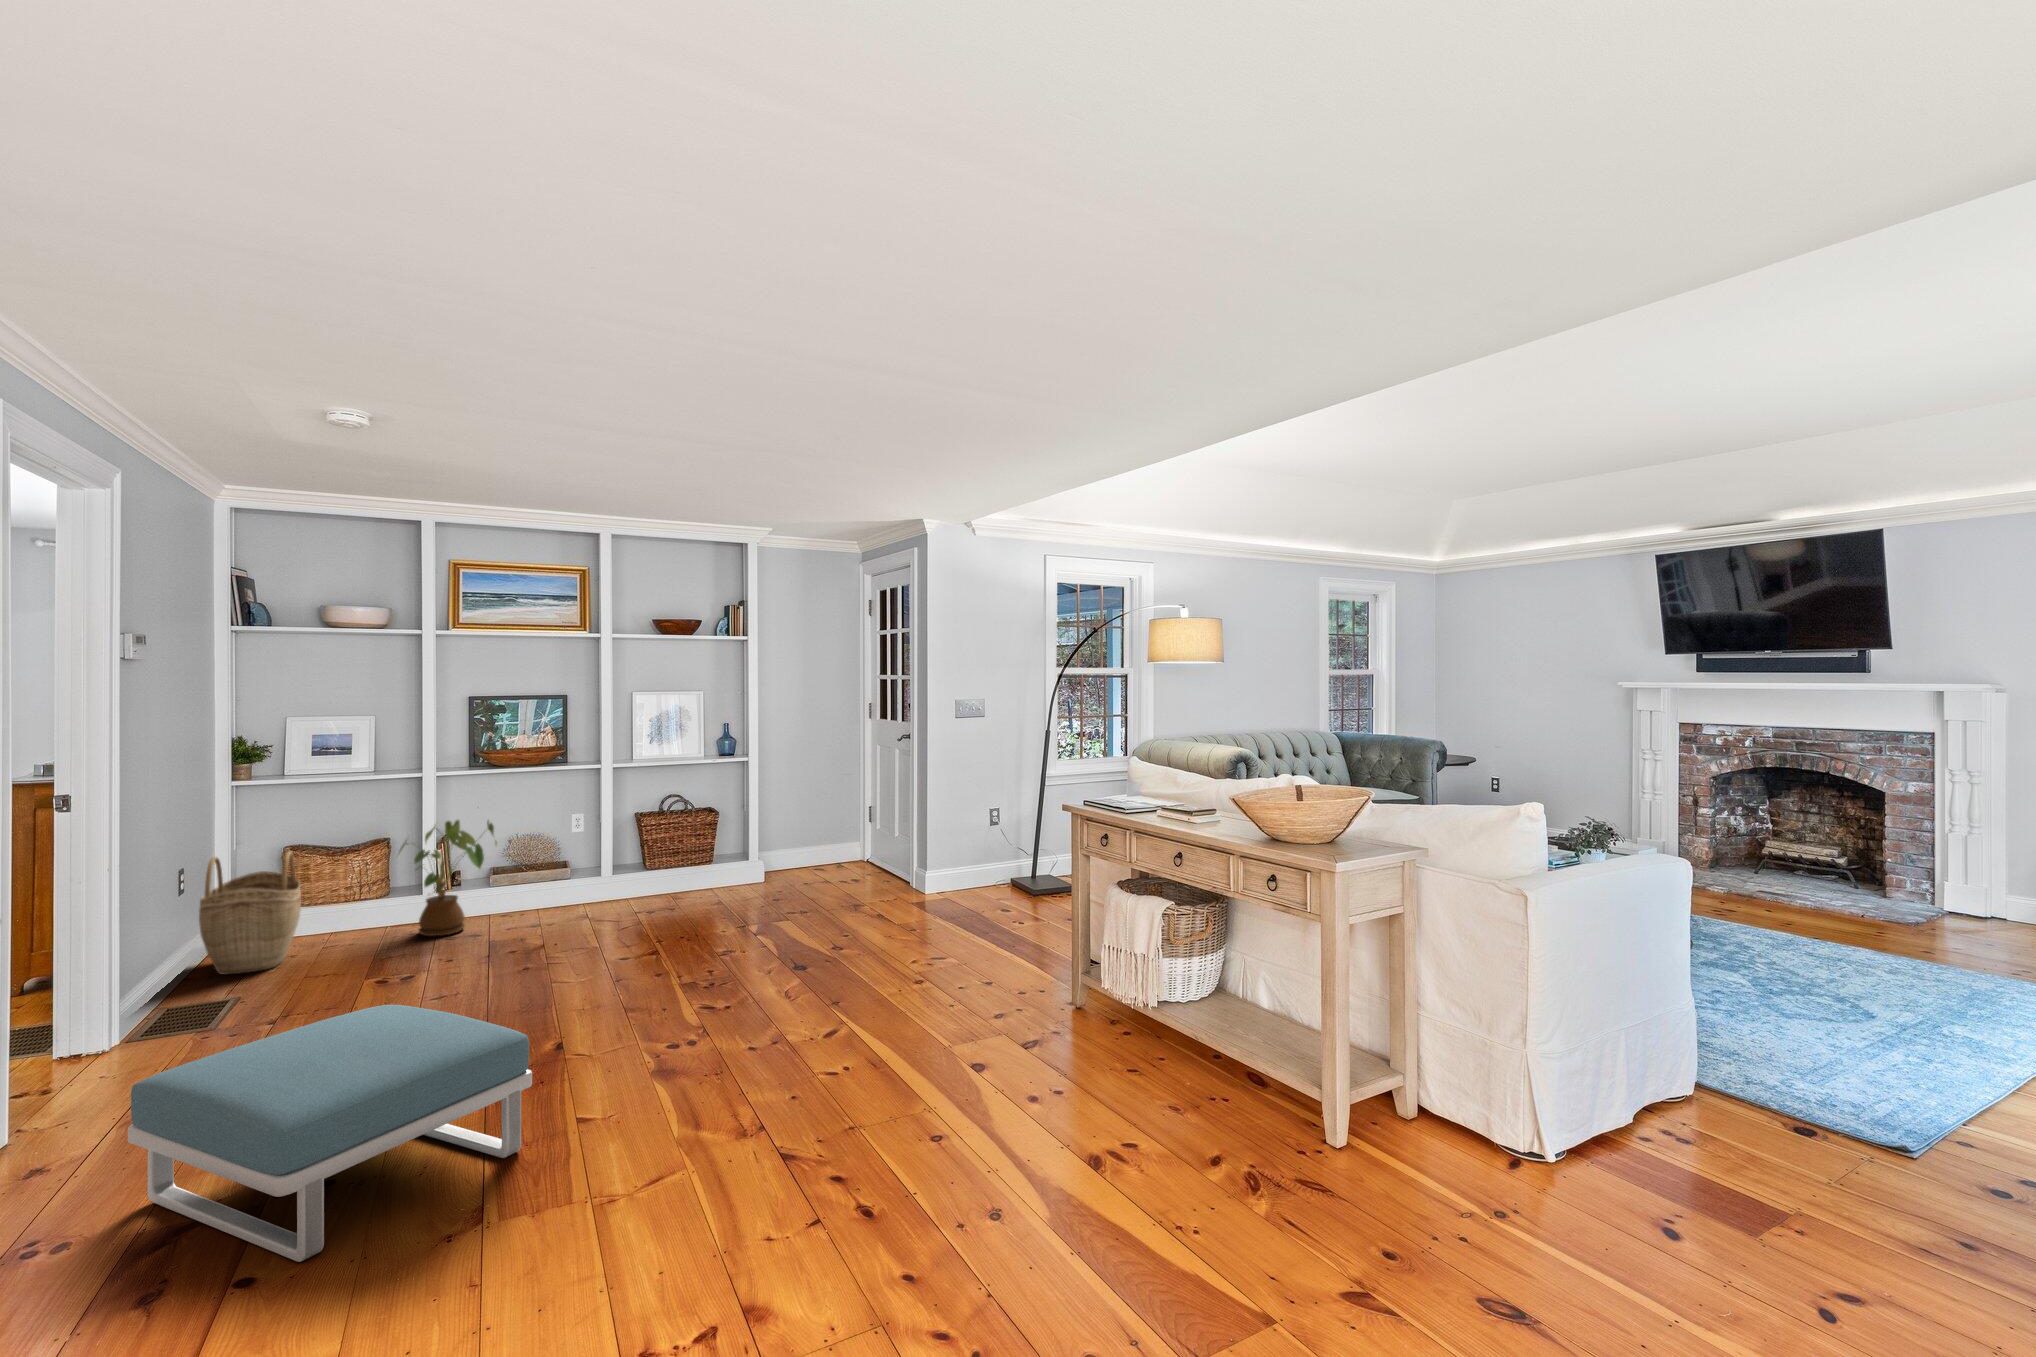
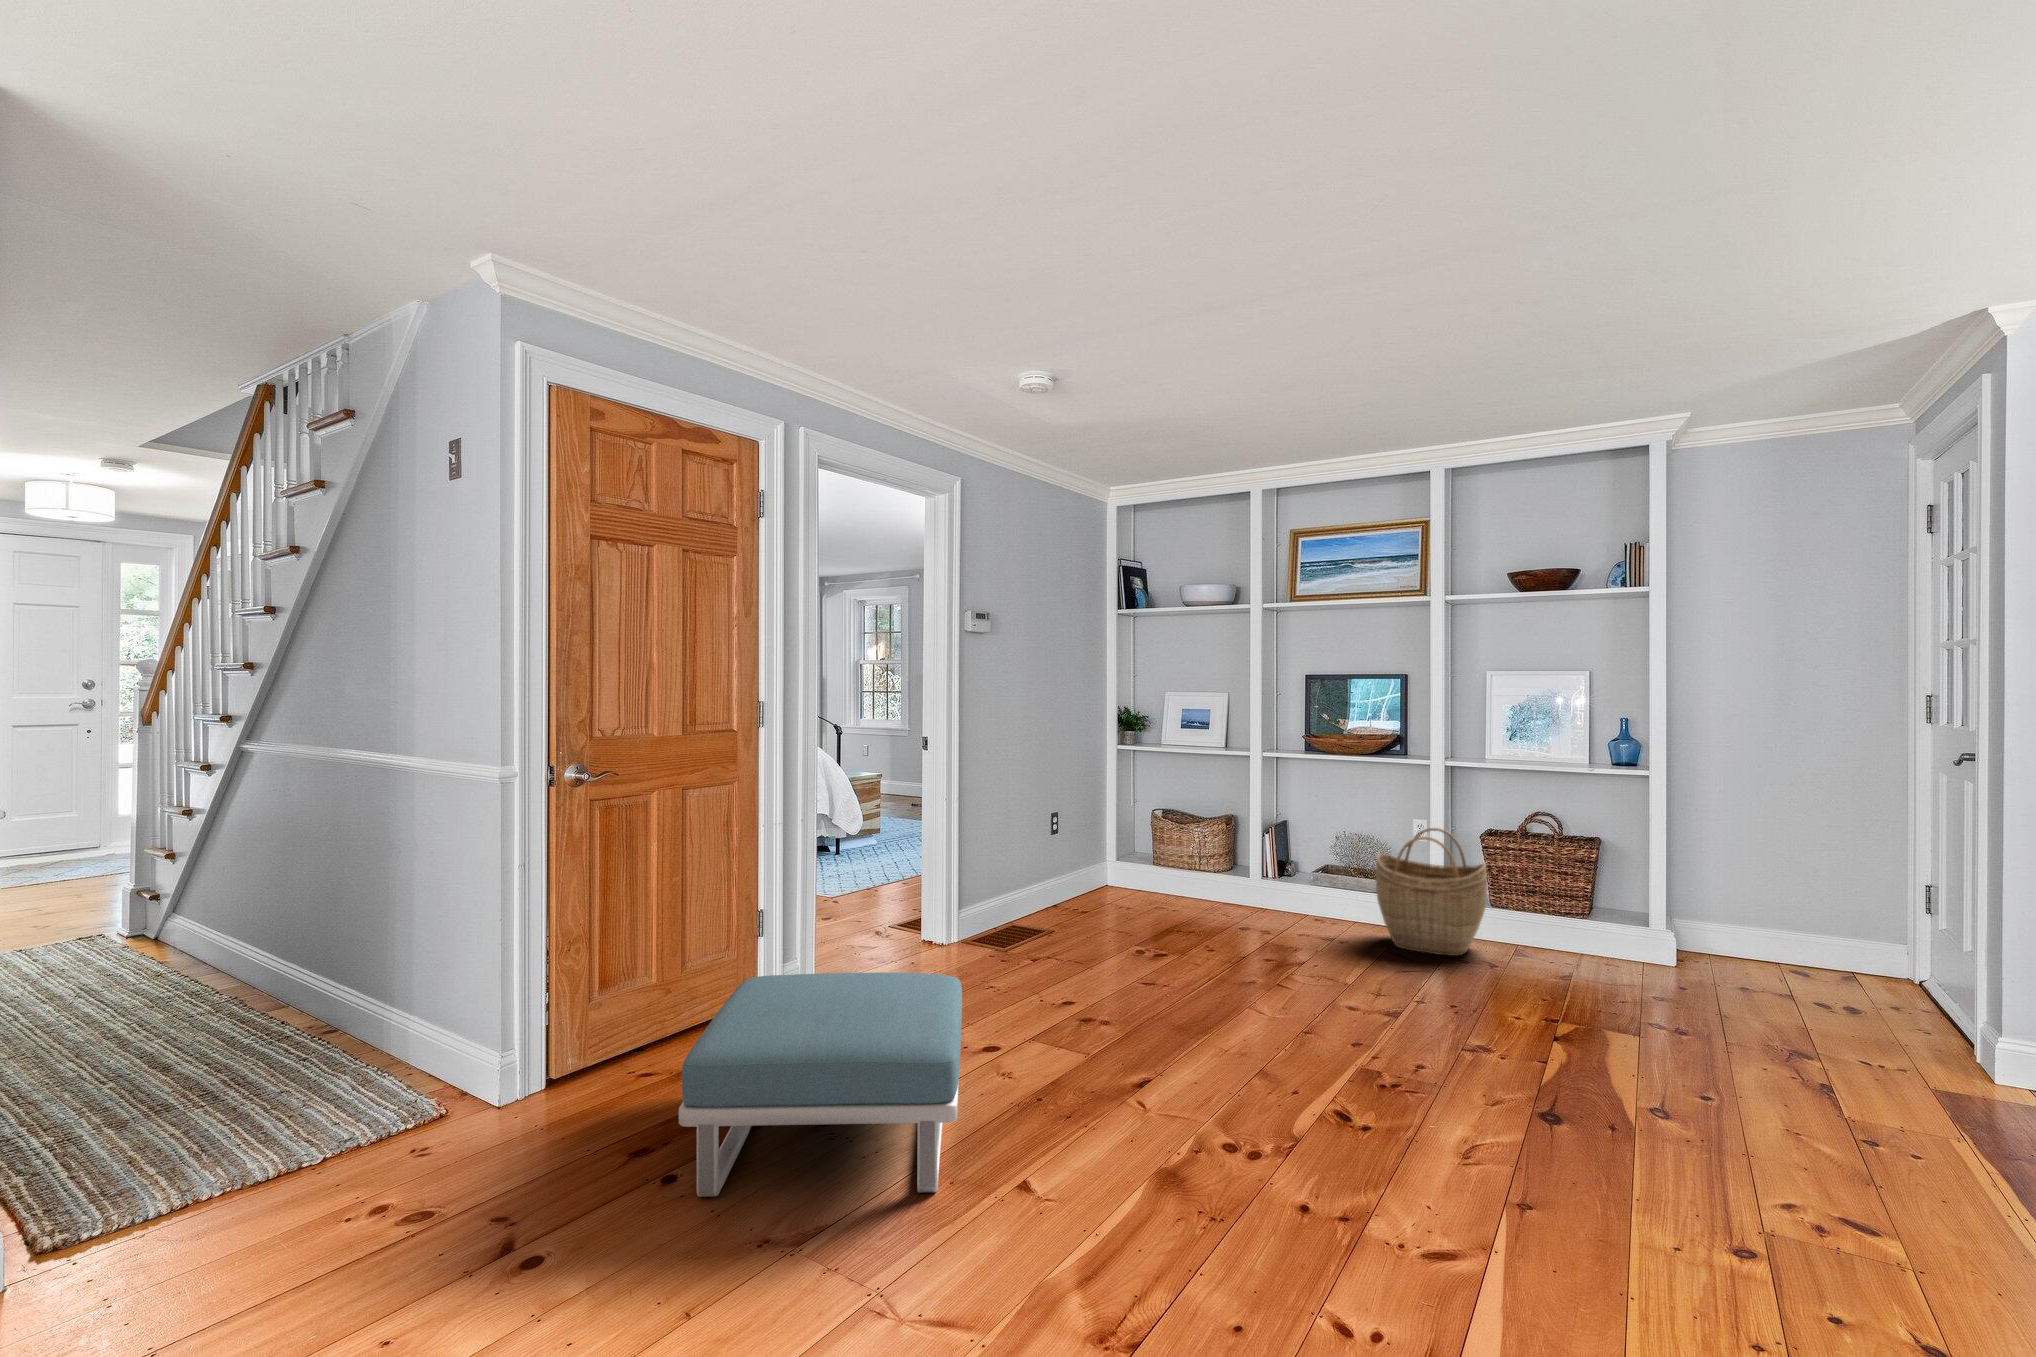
house plant: present [399,820,497,936] -> none [1207,805,1307,926]
woven basket: present [199,851,301,975] -> present [1376,828,1487,956]

